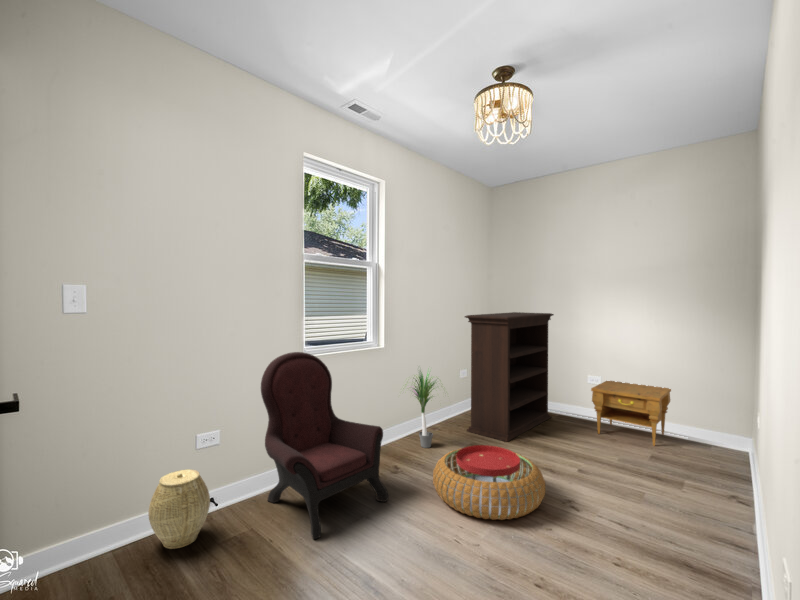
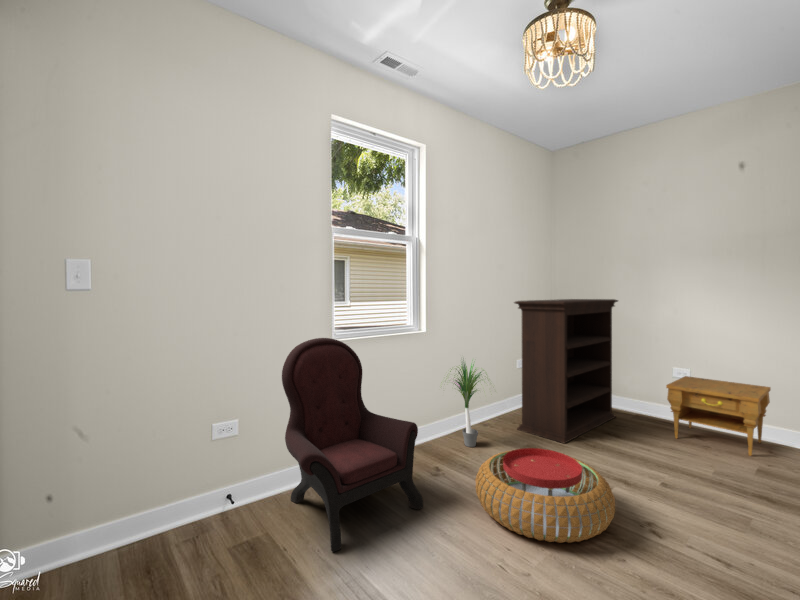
woven basket: present [149,469,210,549] -> none [154,464,222,552]

